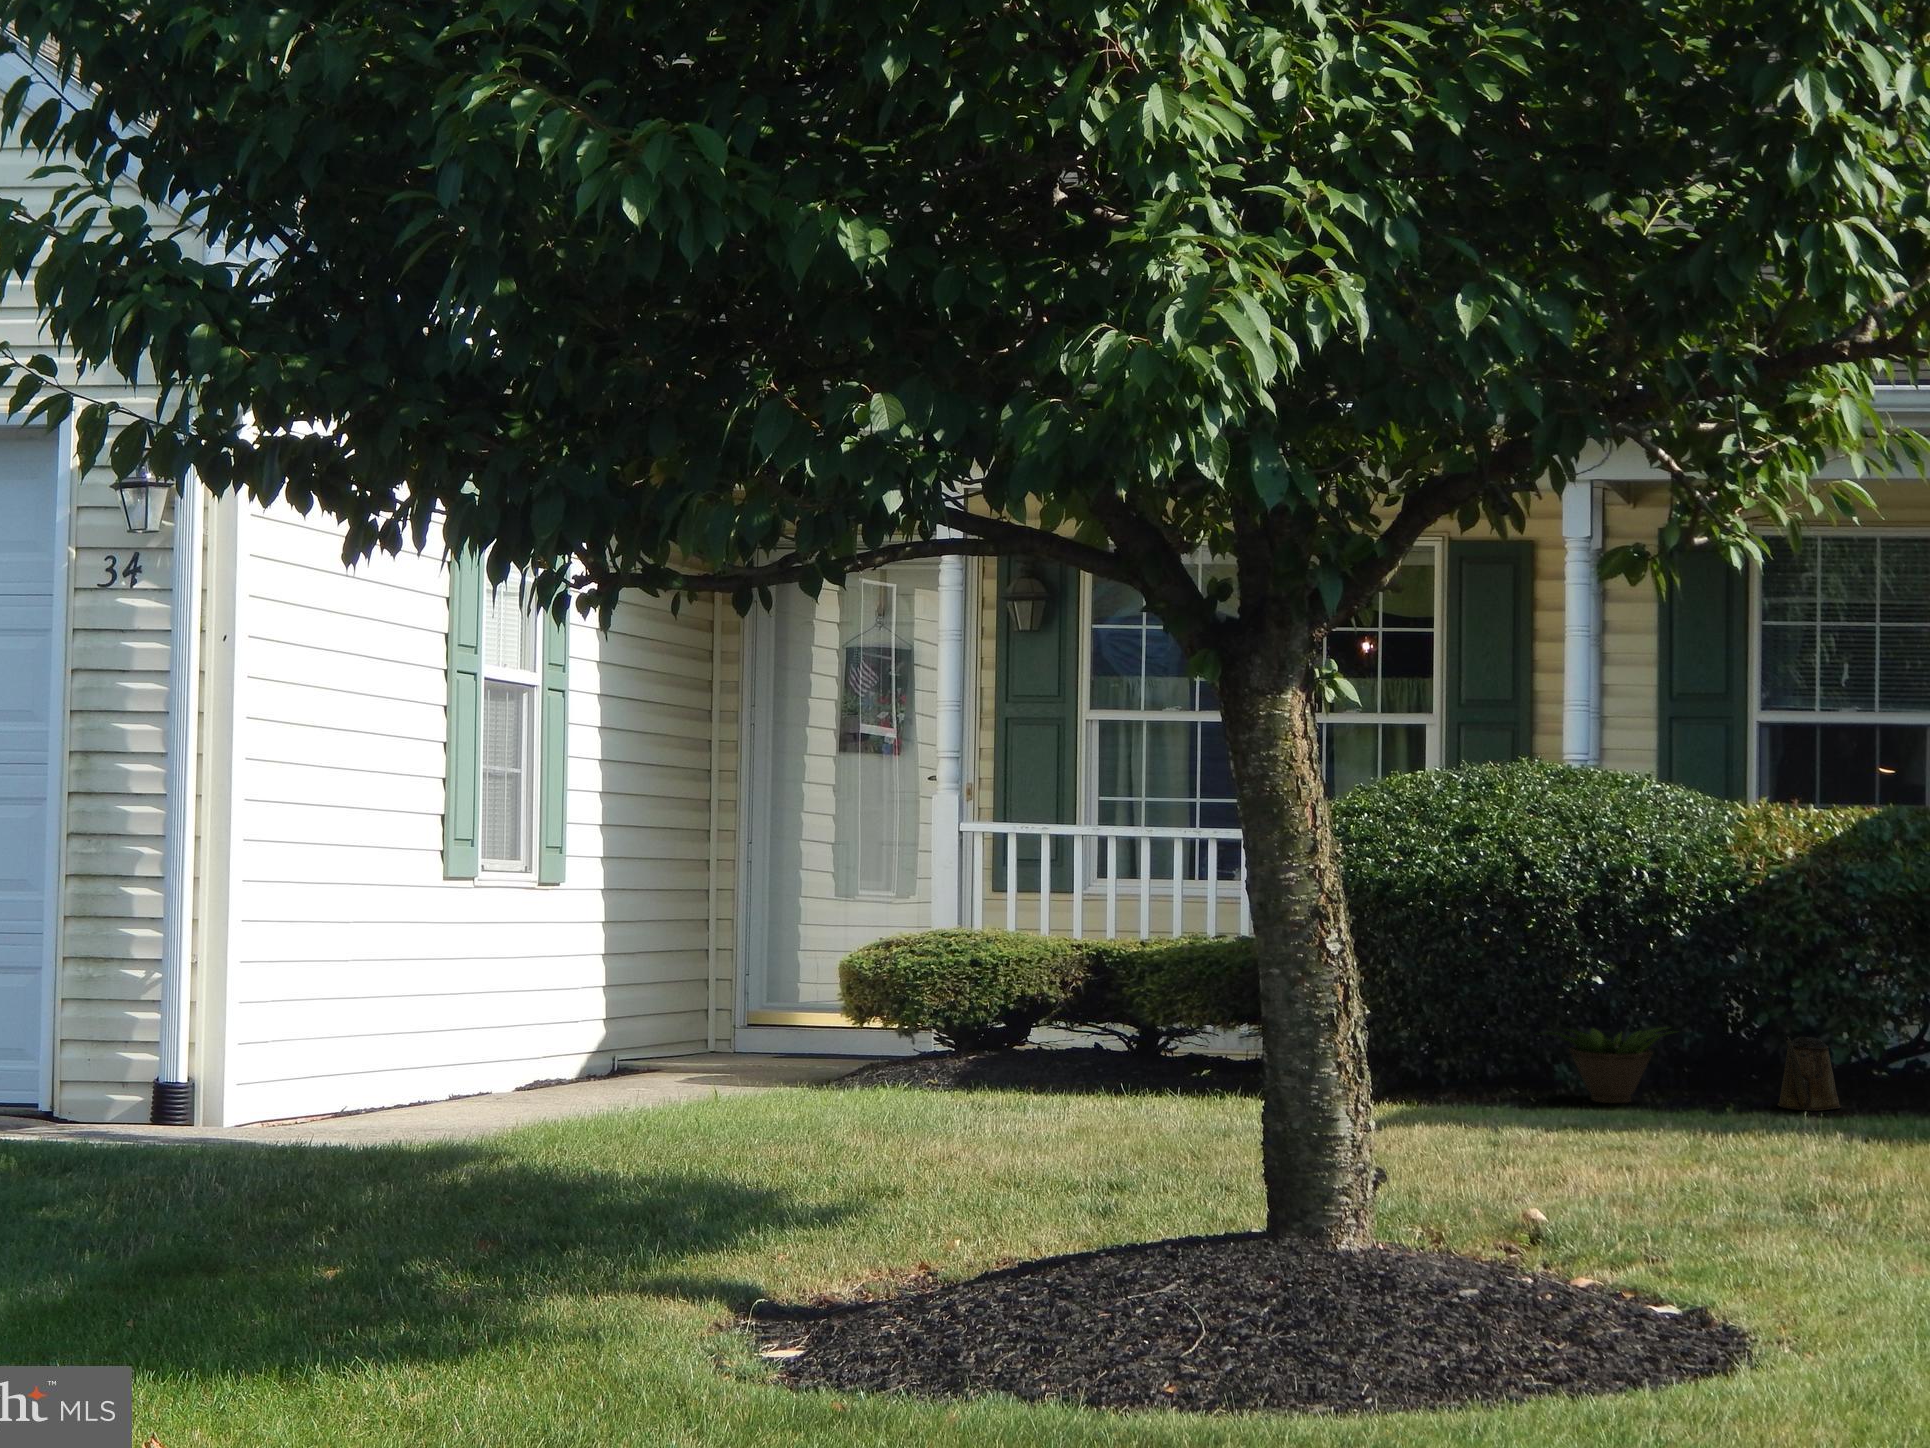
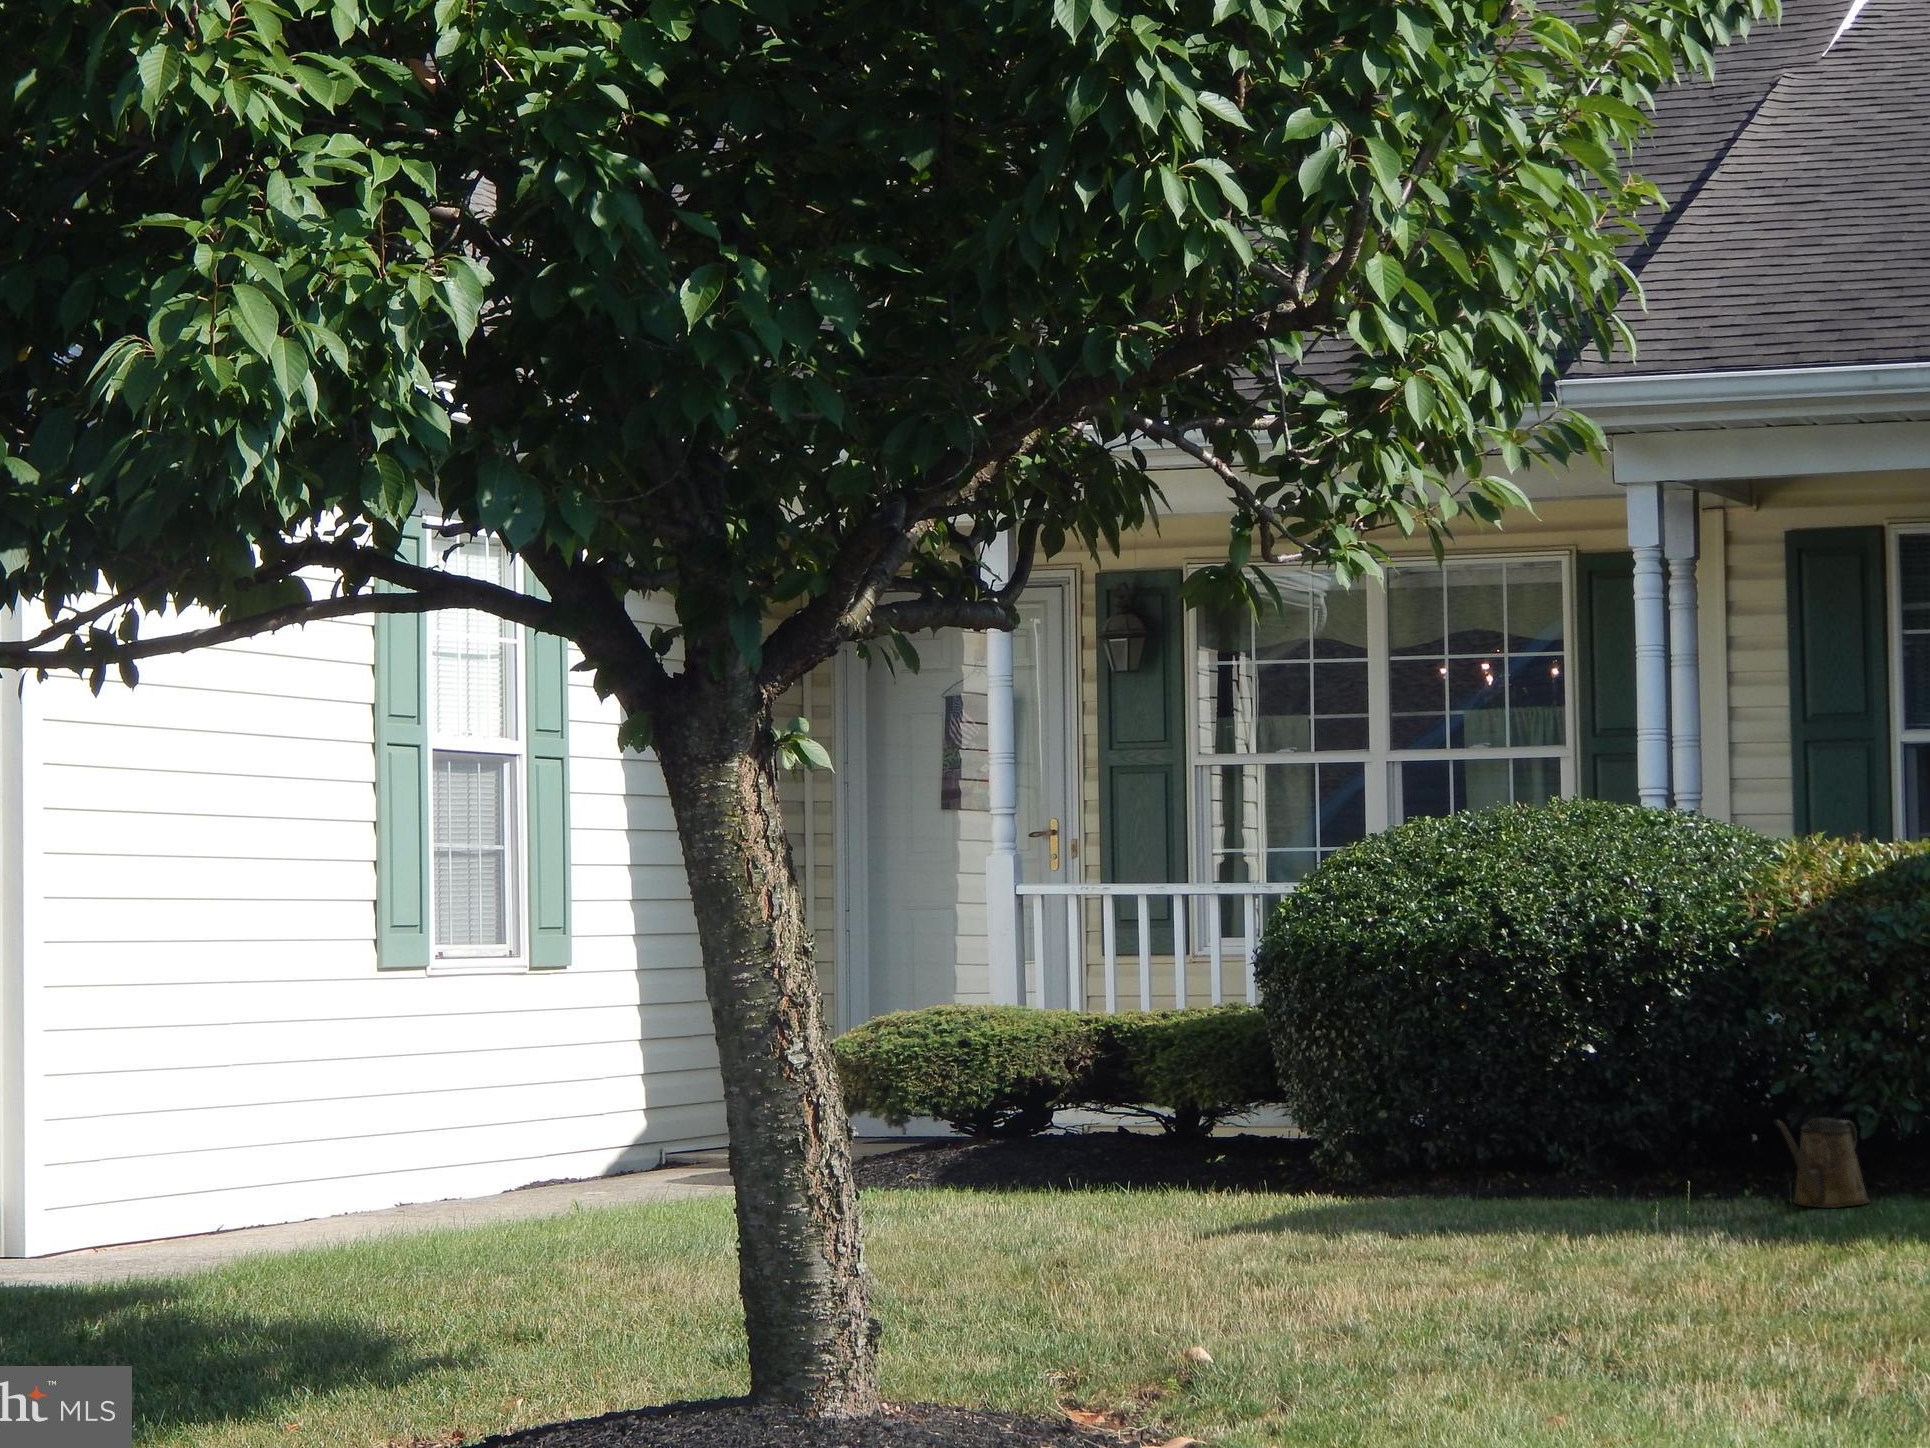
decorative plant: present [1538,1027,1674,1103] -> none [1510,1107,1674,1200]

